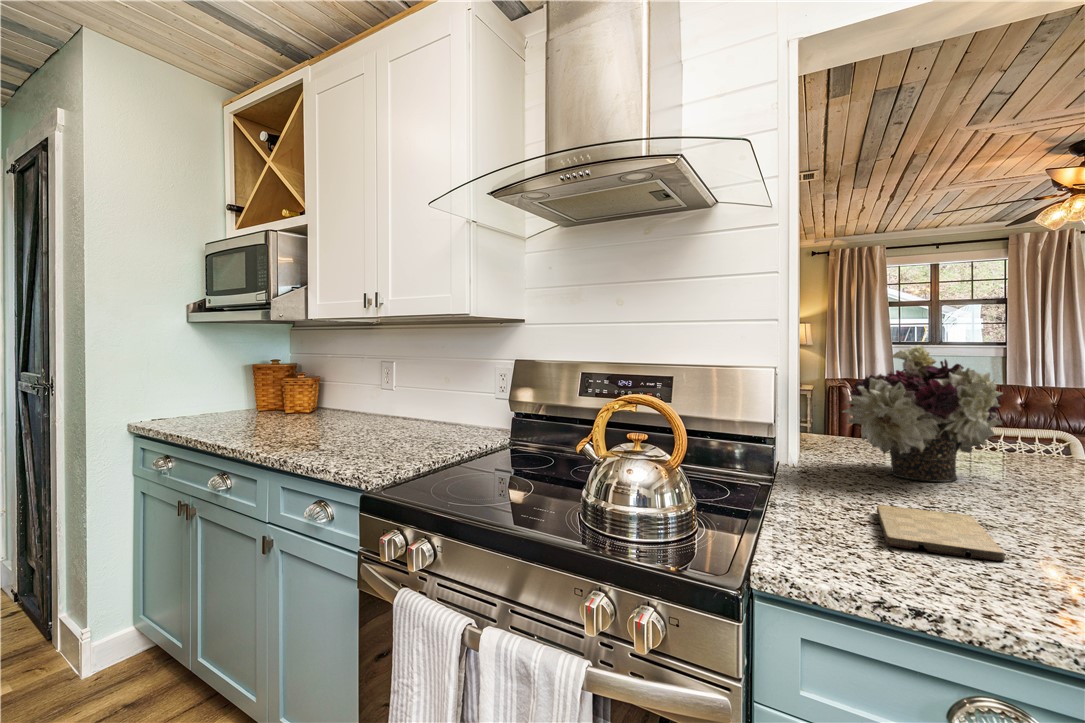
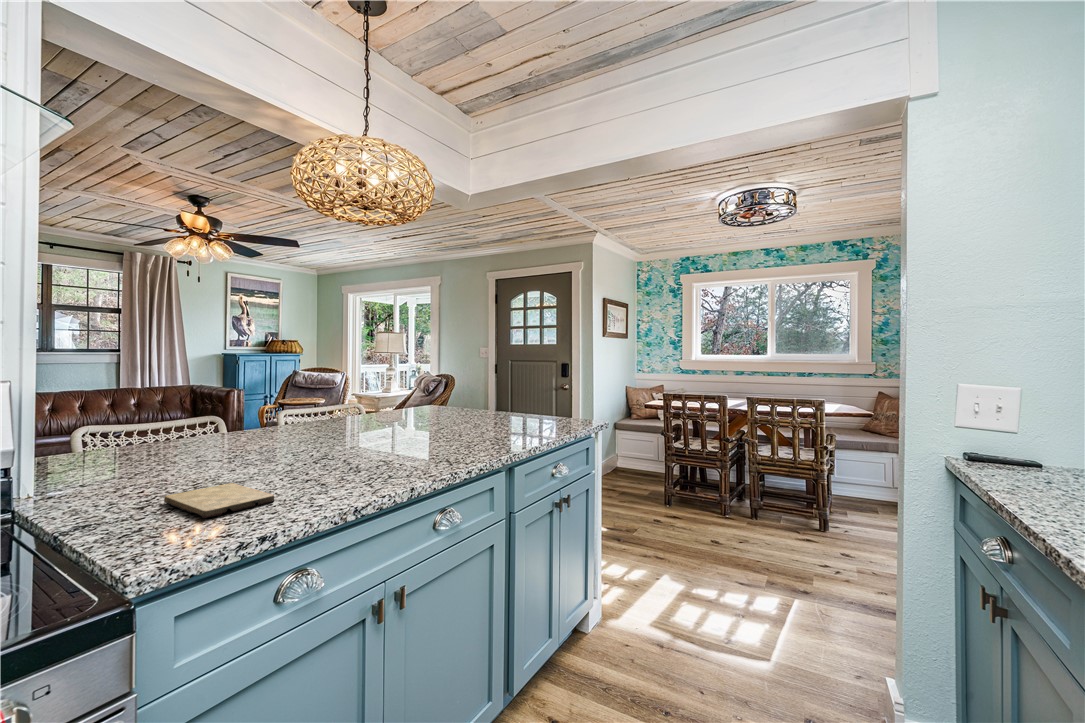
flower arrangement: present [842,345,1003,482] -> none [88,354,221,474]

